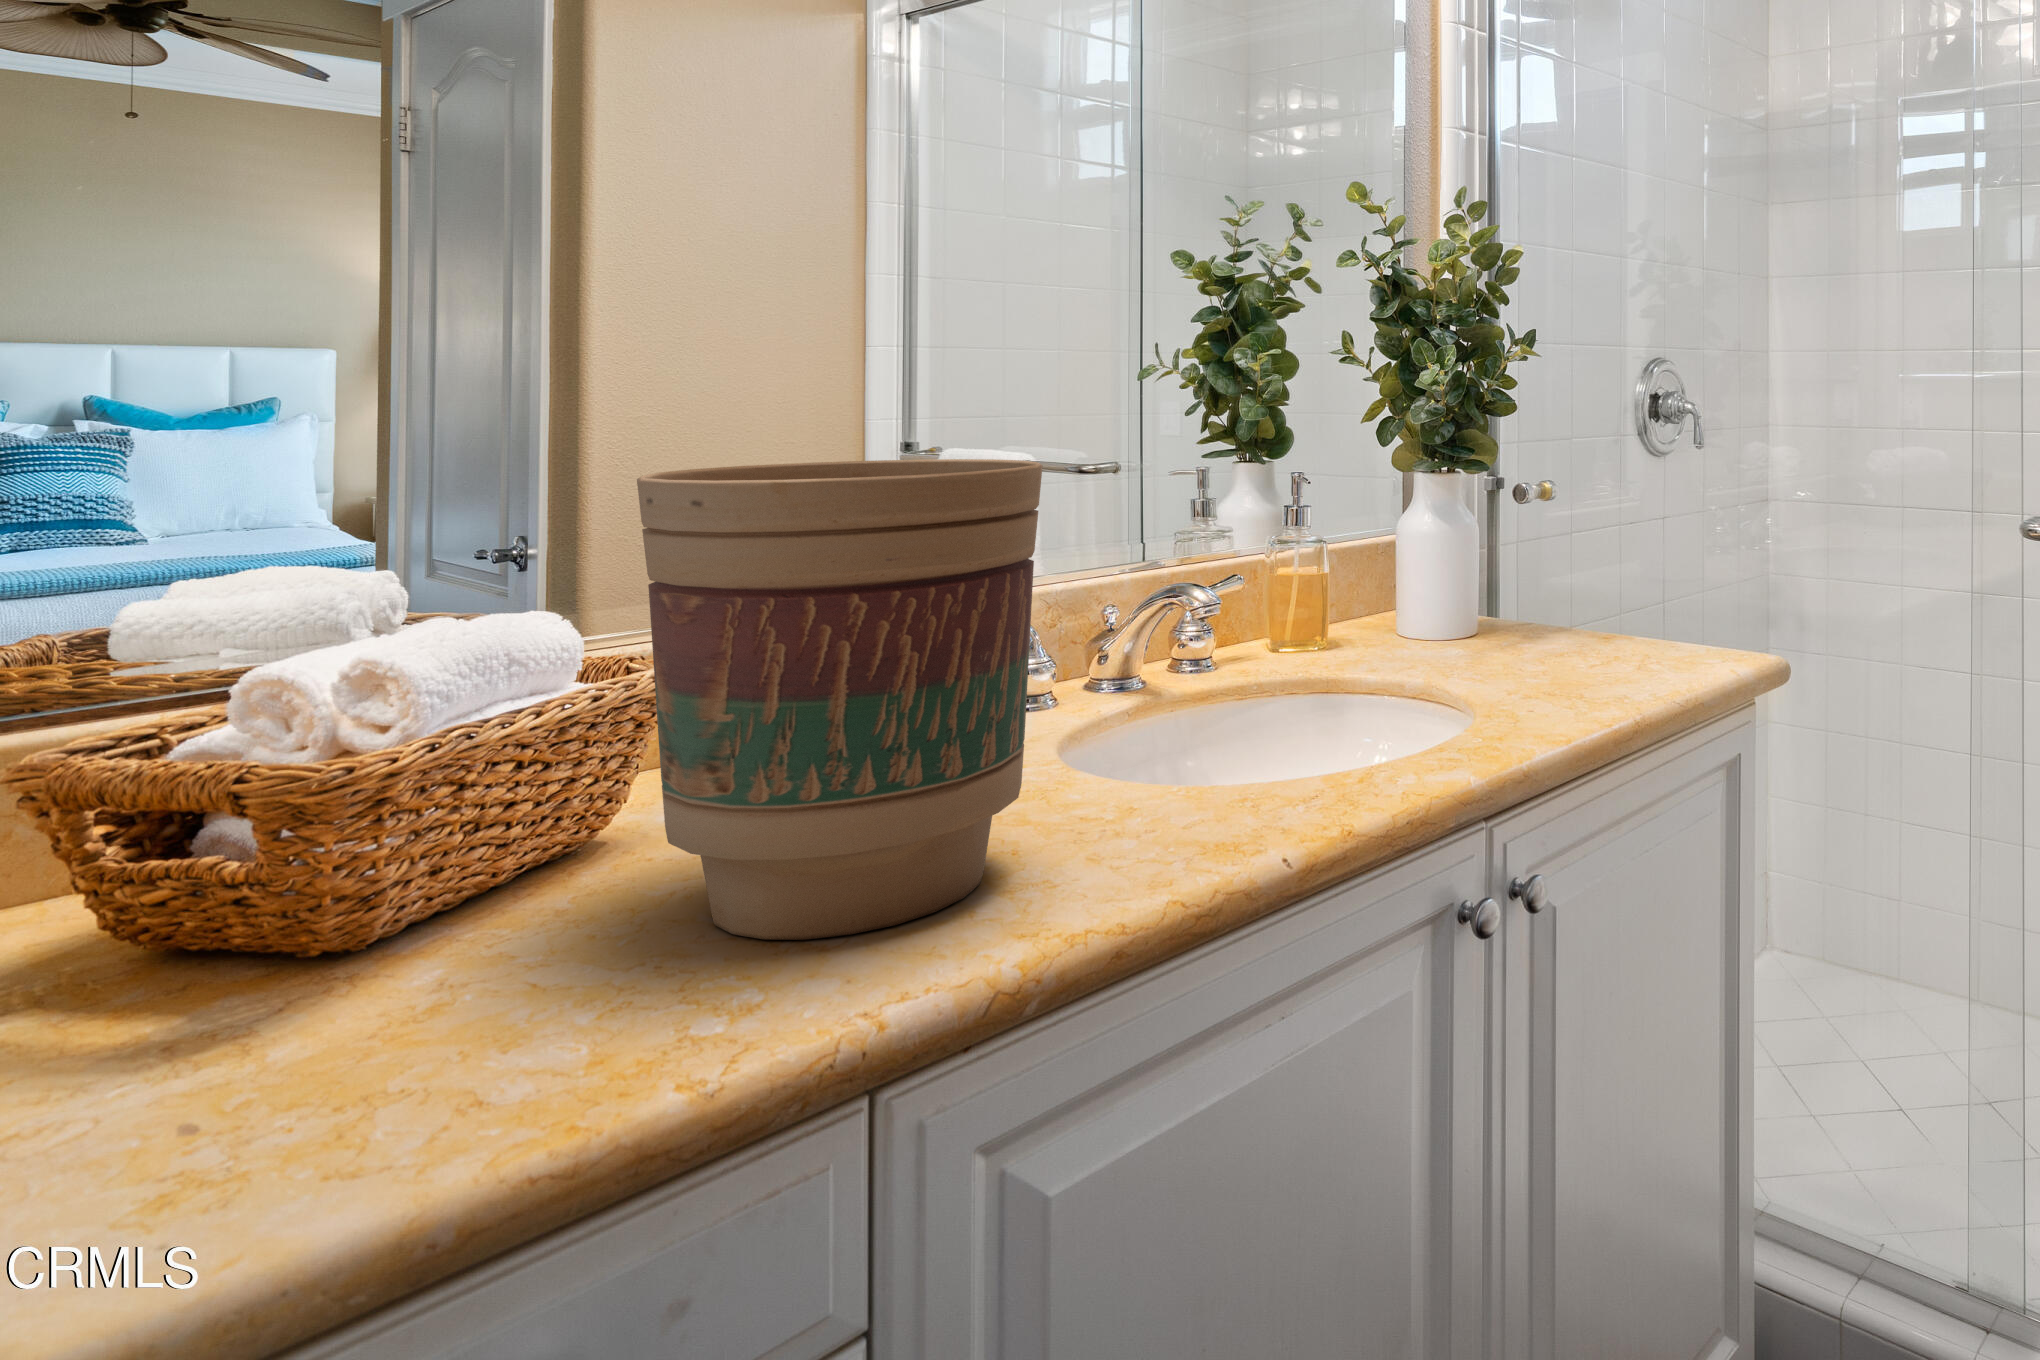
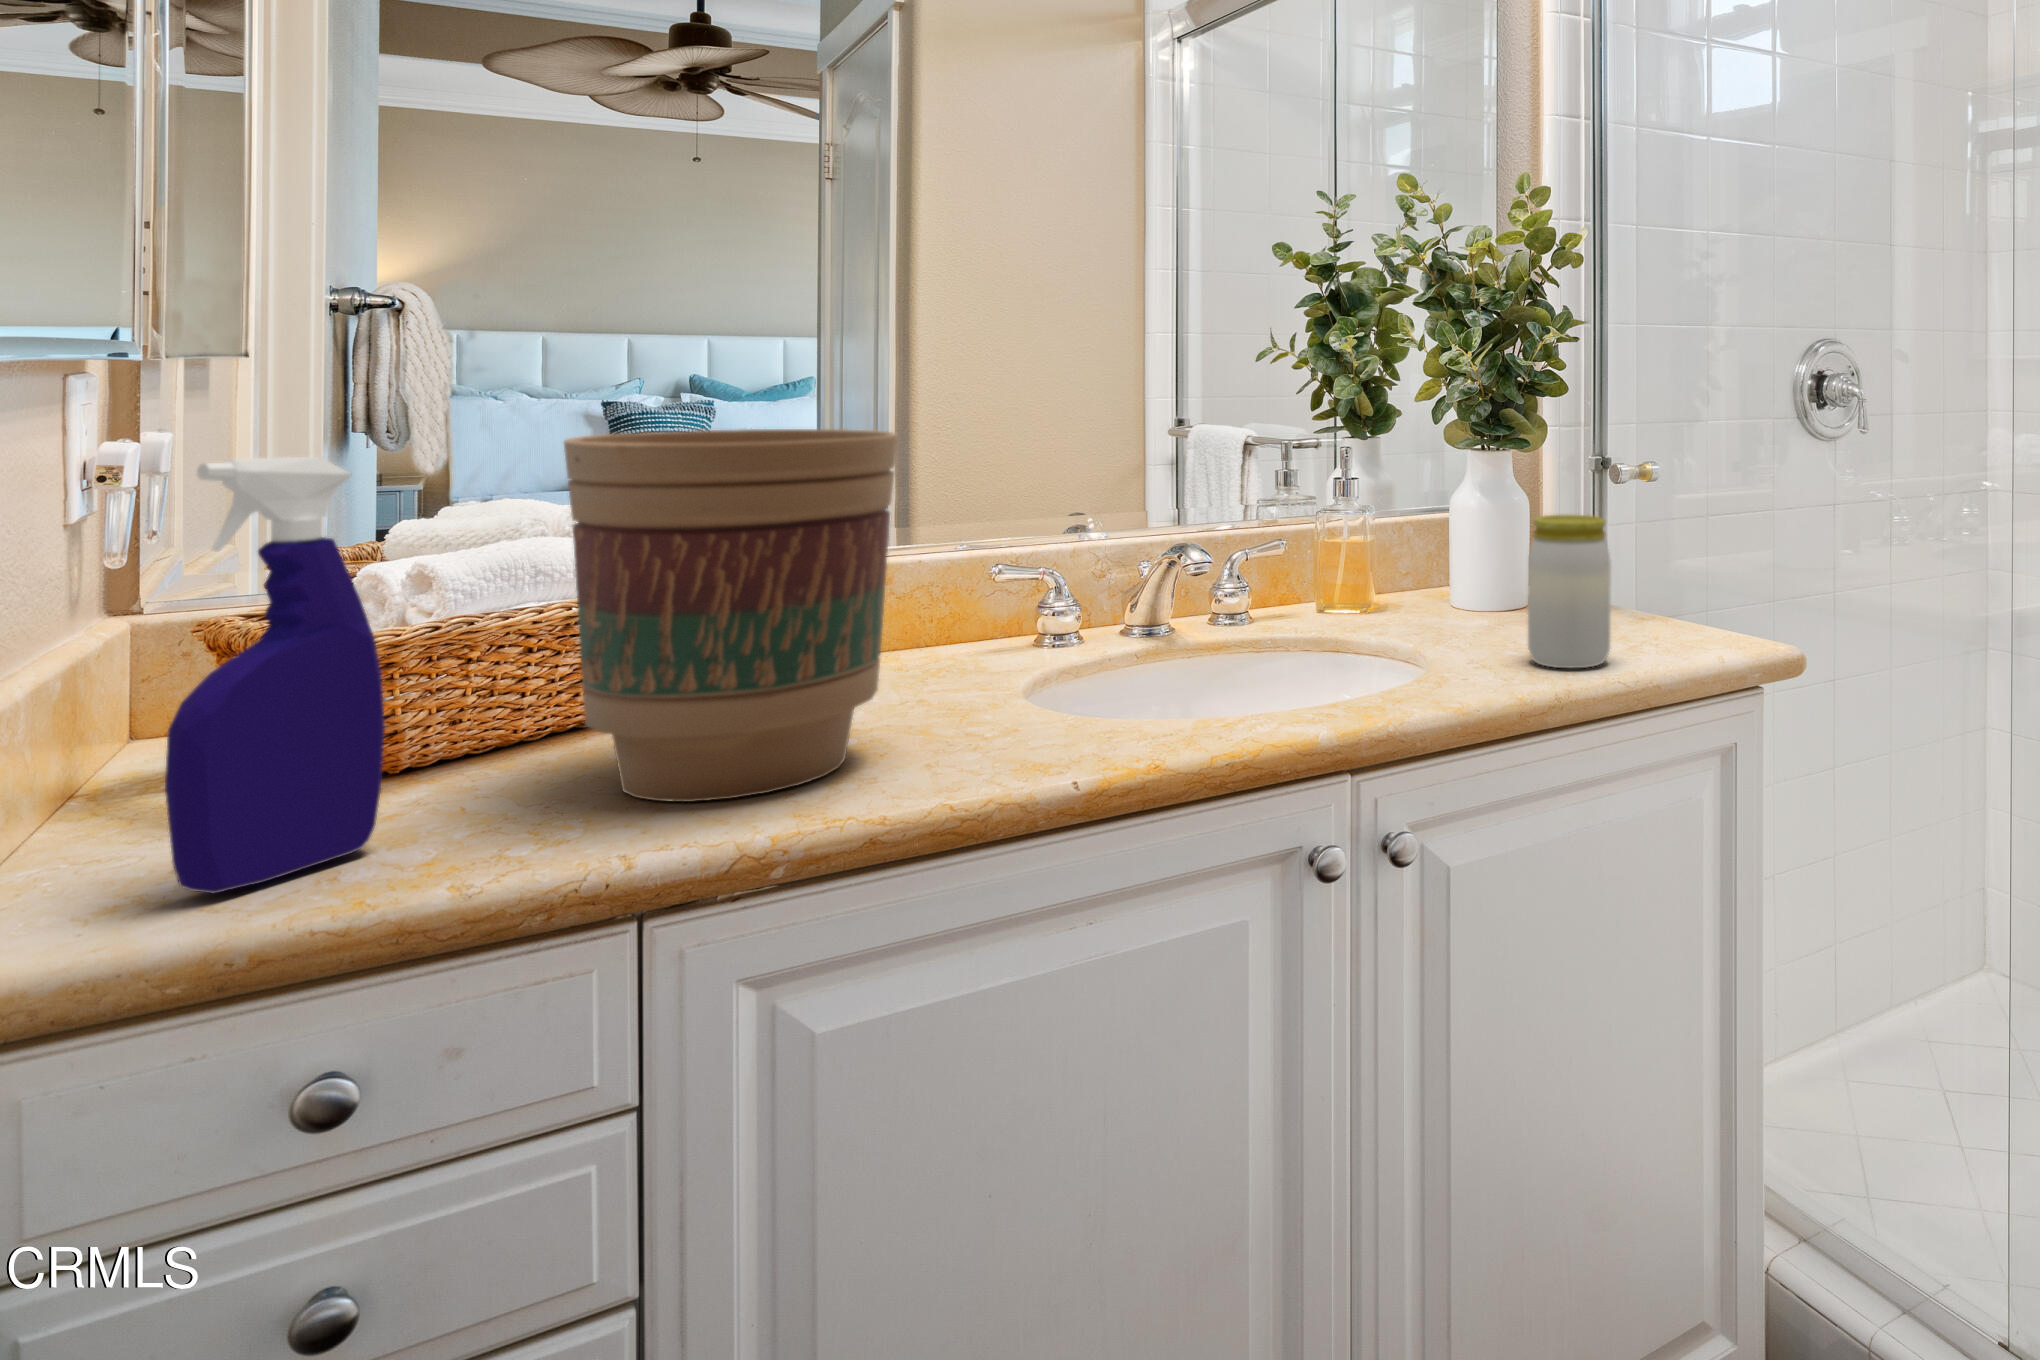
spray bottle: none [241,510,487,1152] -> present [165,457,385,893]
jar: none [1559,529,1646,687] -> present [1528,515,1611,668]

